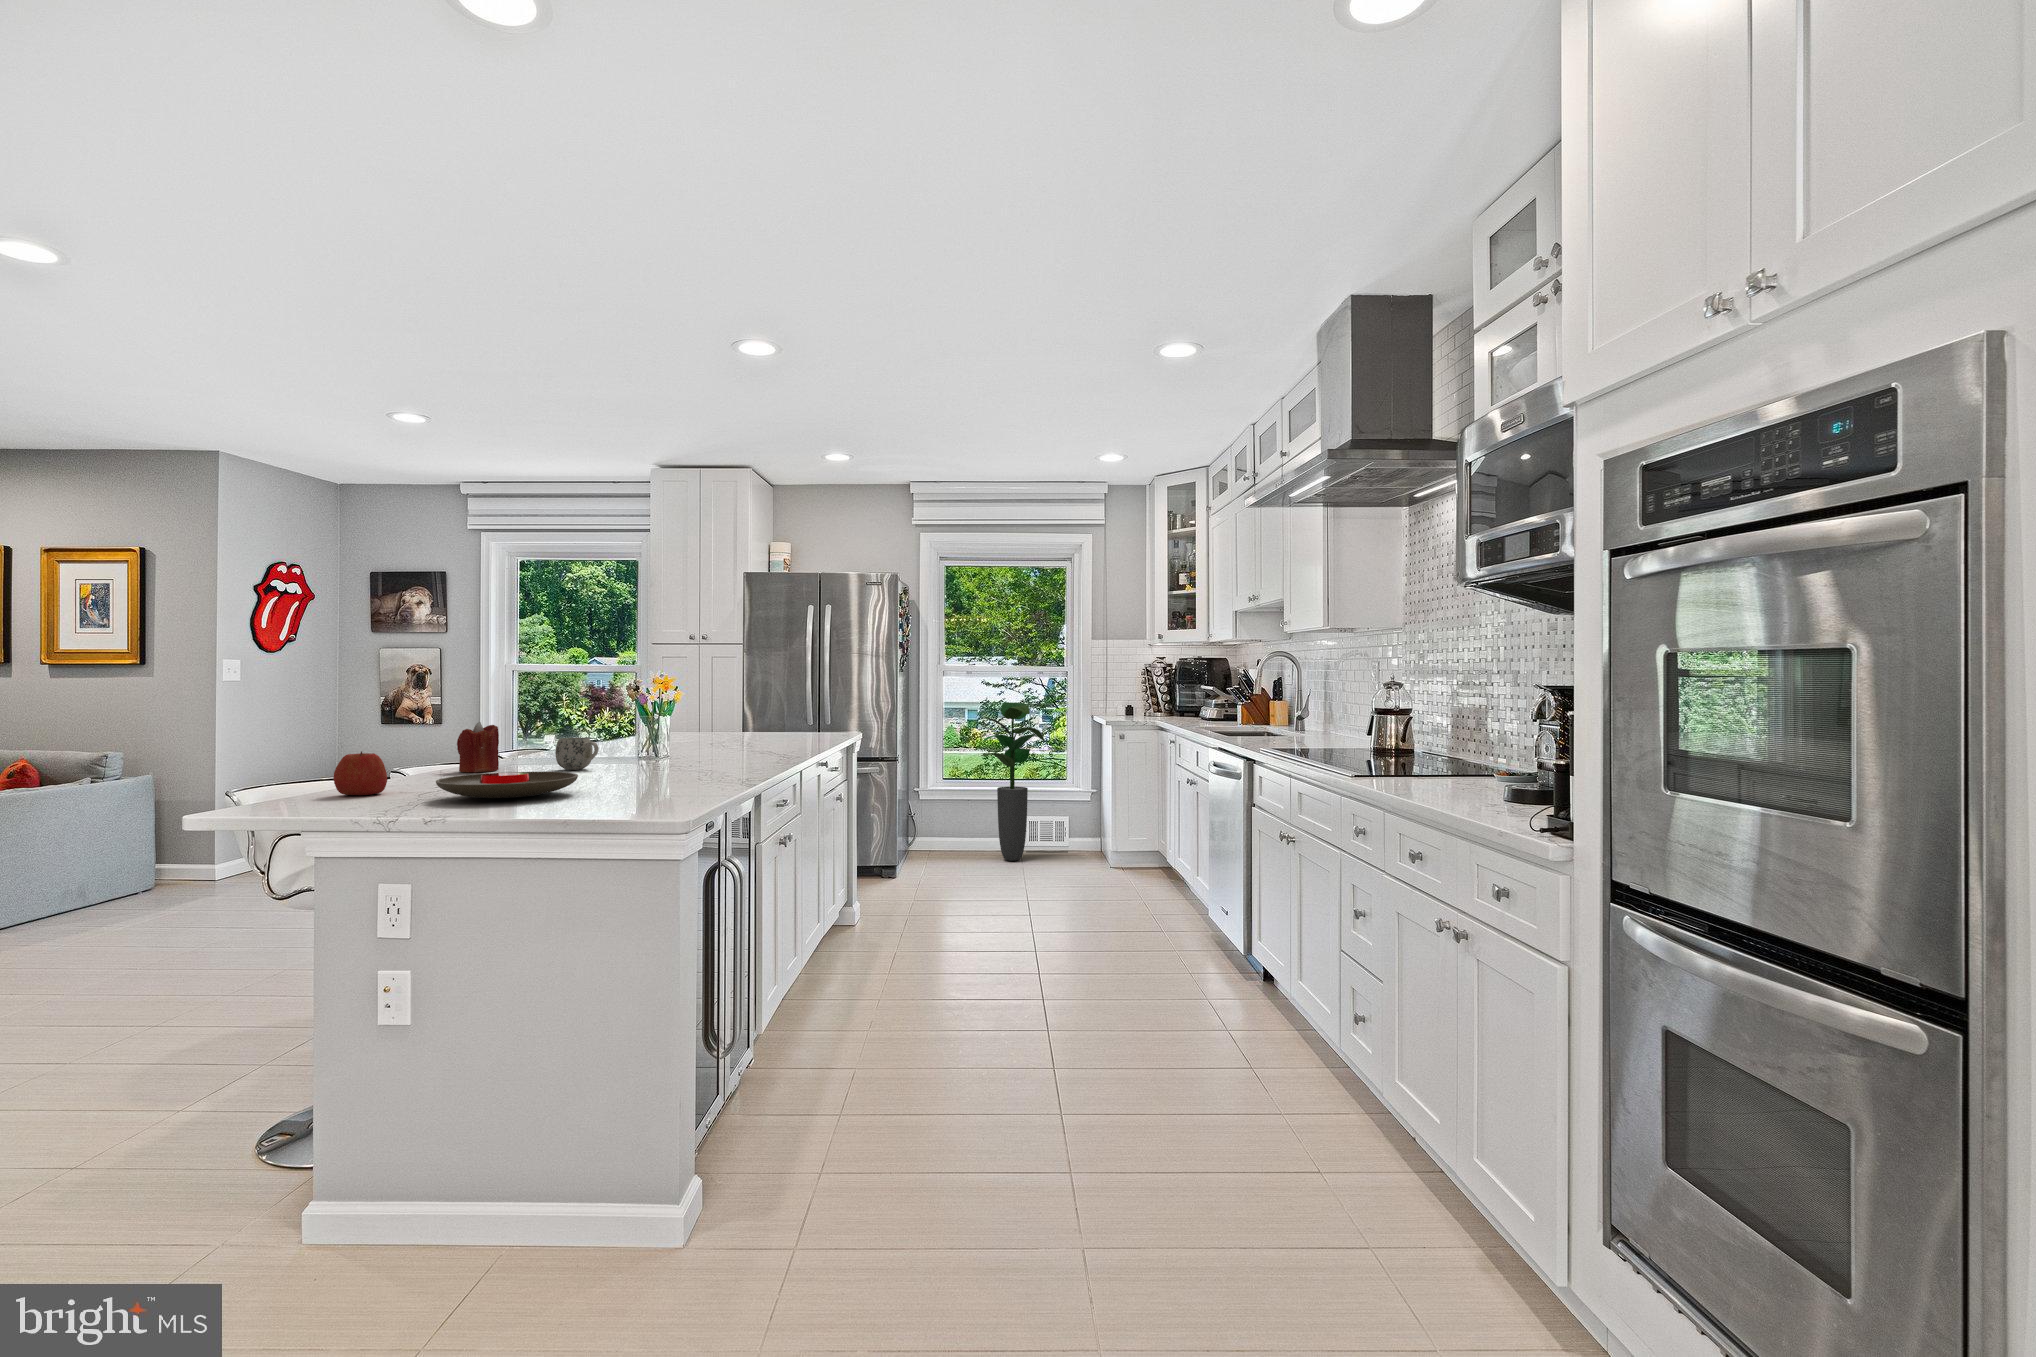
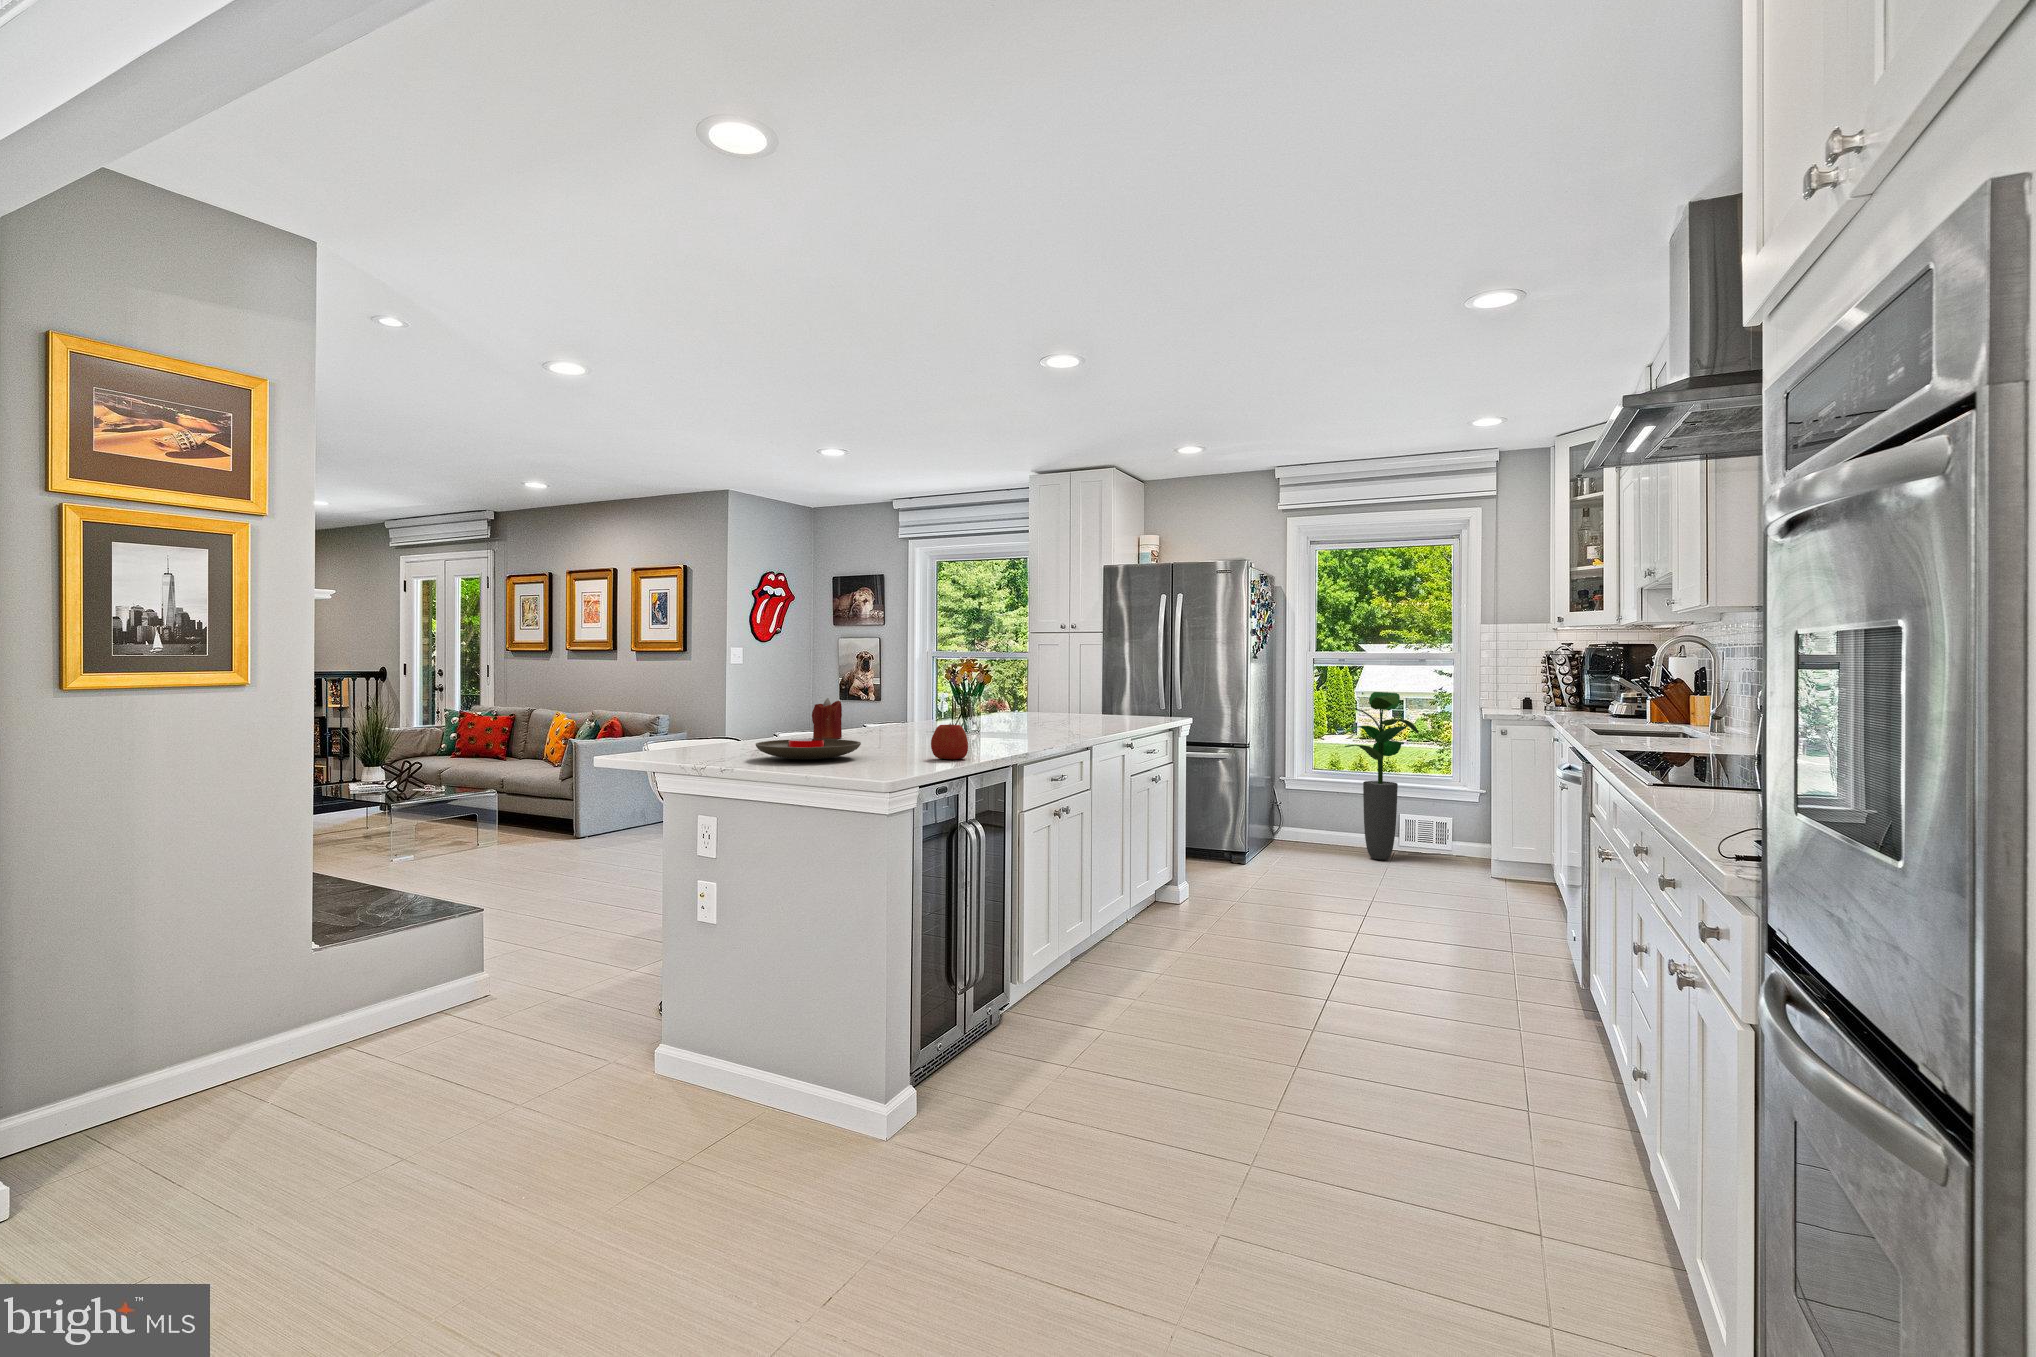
mug: present [555,737,599,770] -> none [880,713,912,740]
apple: present [333,751,387,795] -> present [931,723,968,759]

